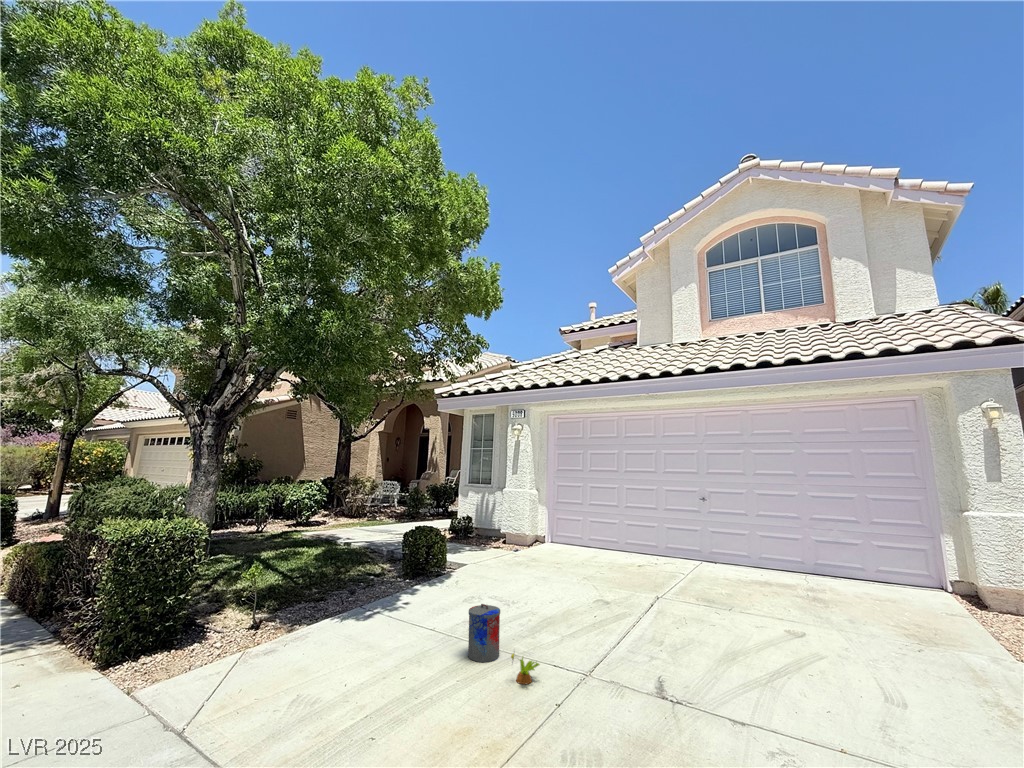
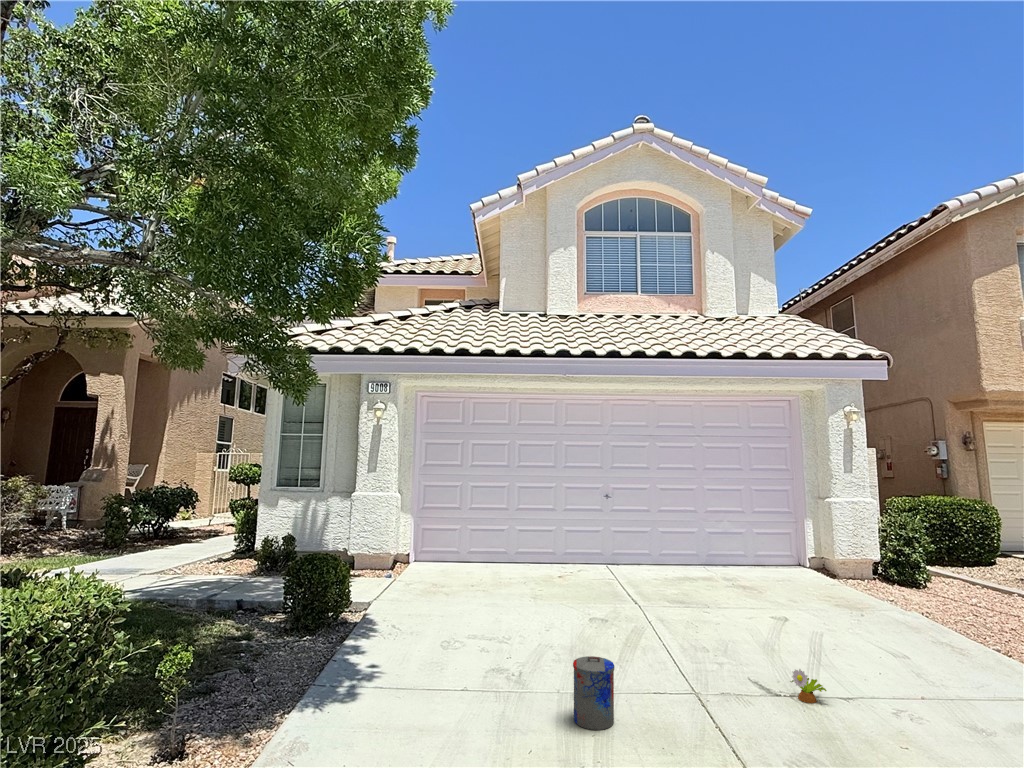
decorative plant: present [511,653,540,684] -> present [790,669,827,703]

